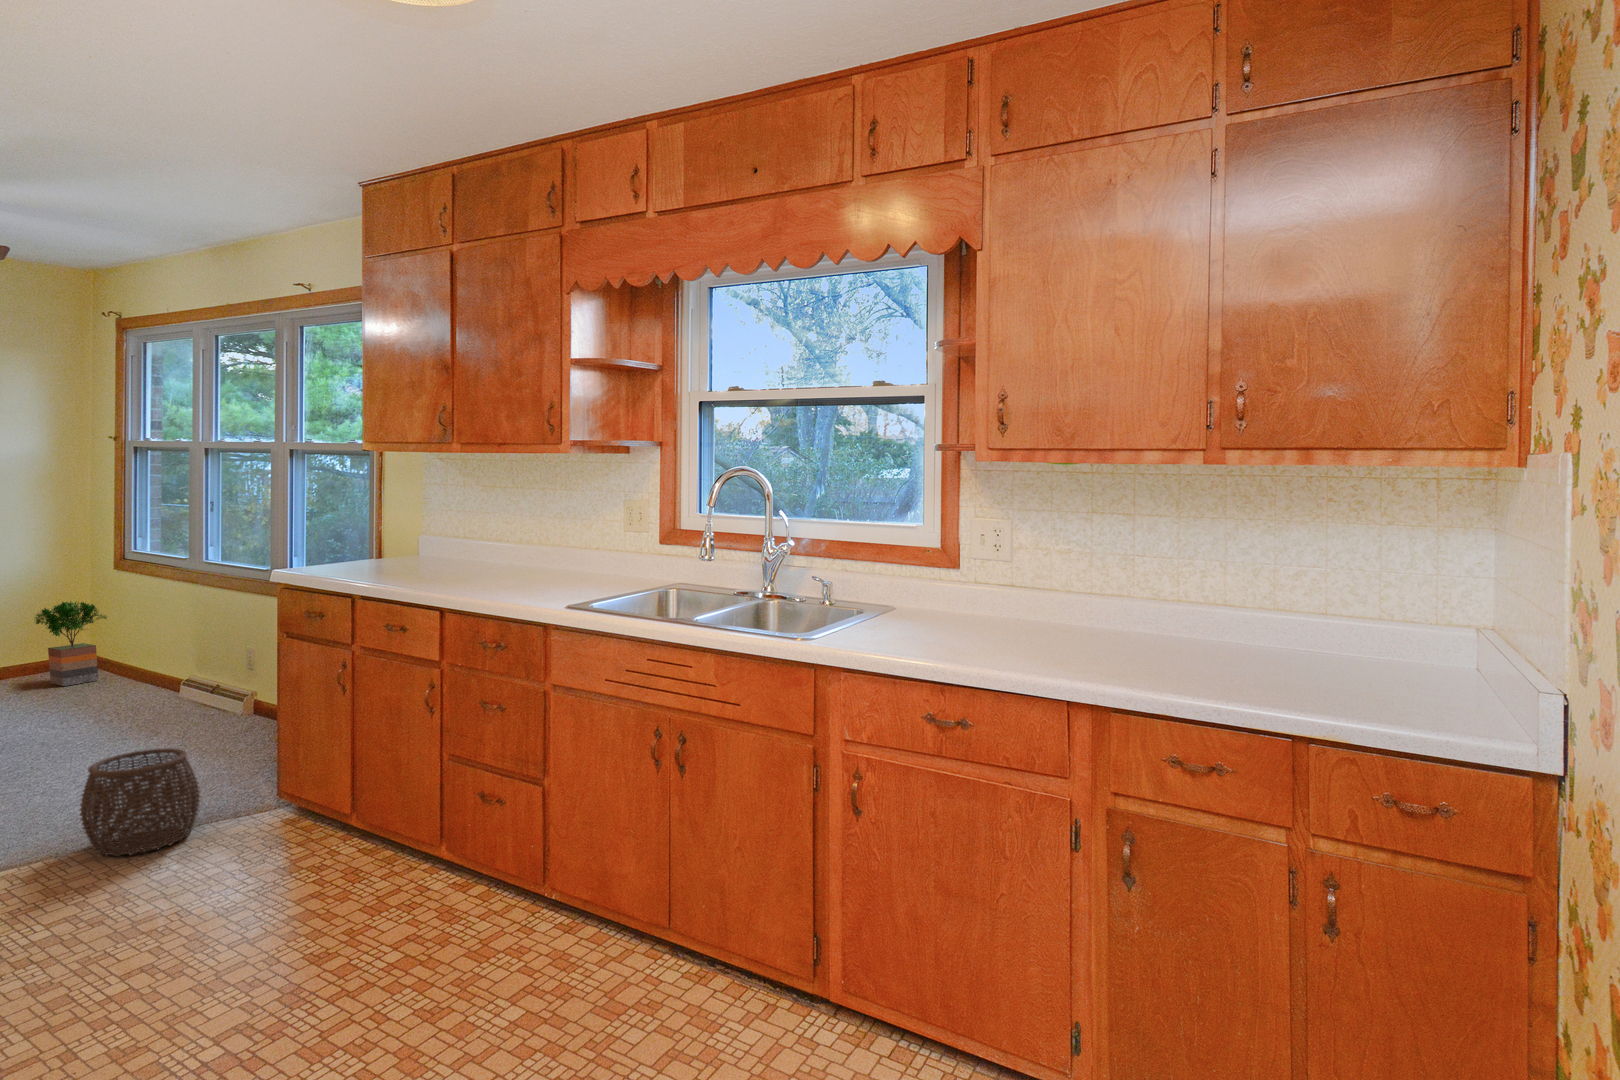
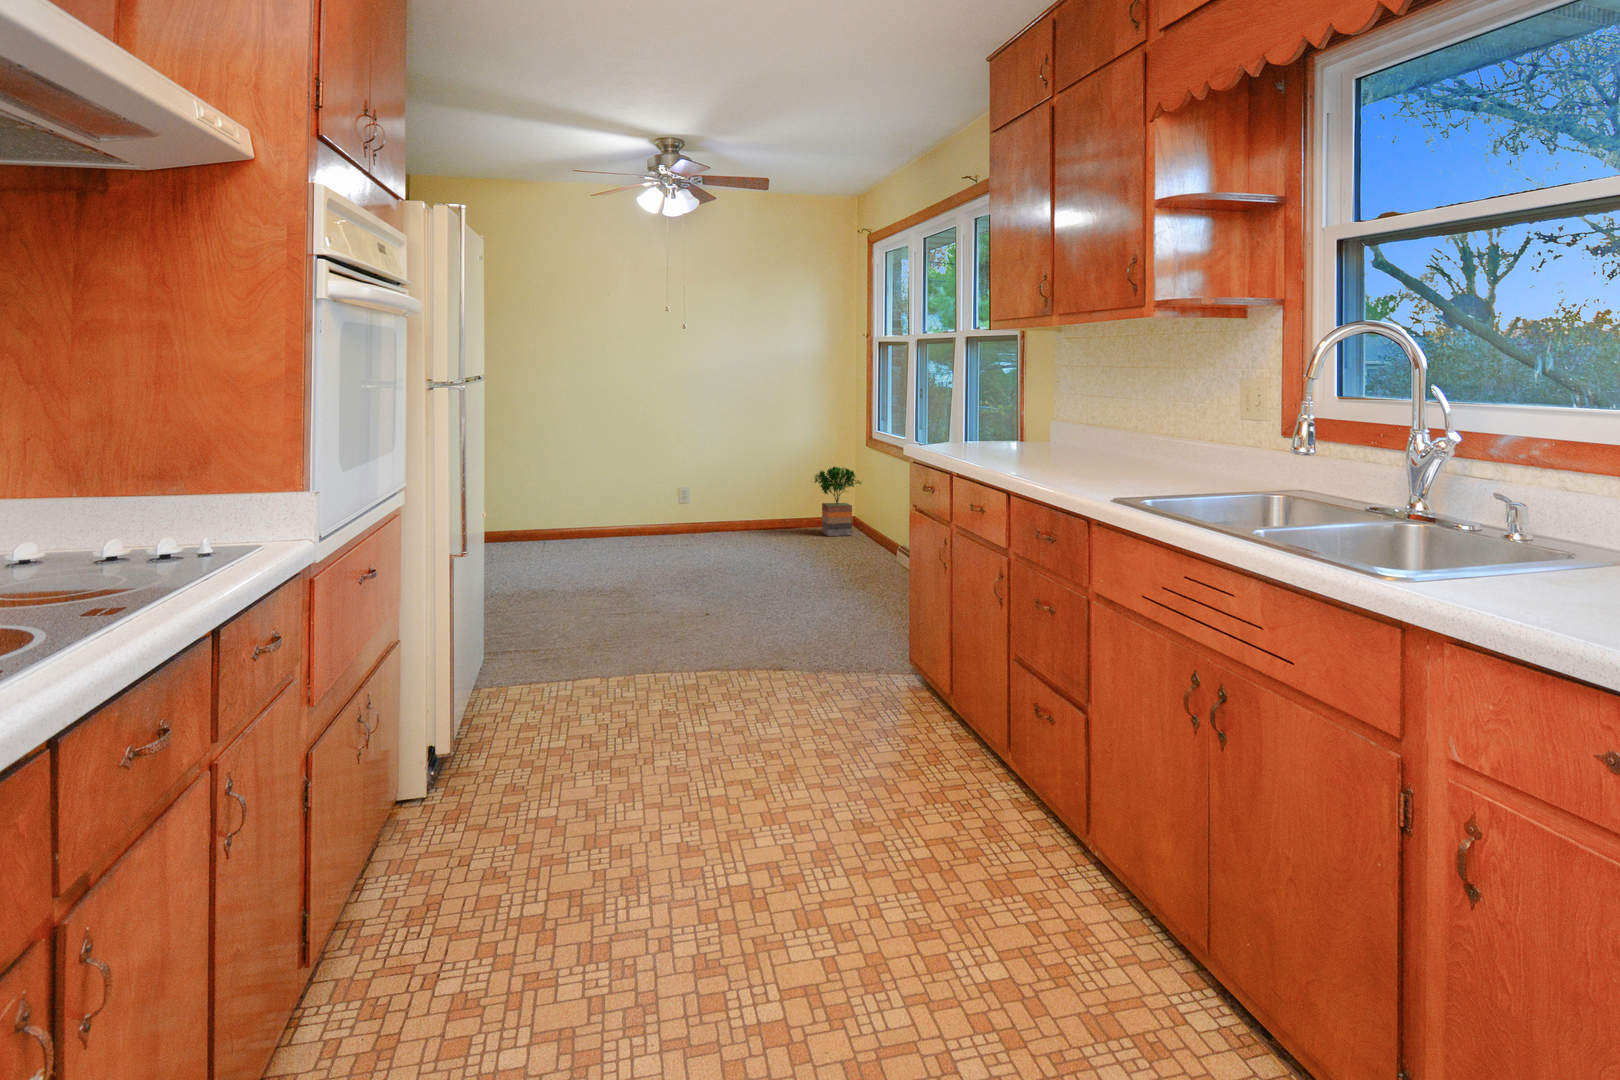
woven basket: present [80,748,200,856] -> none [761,594,848,684]

